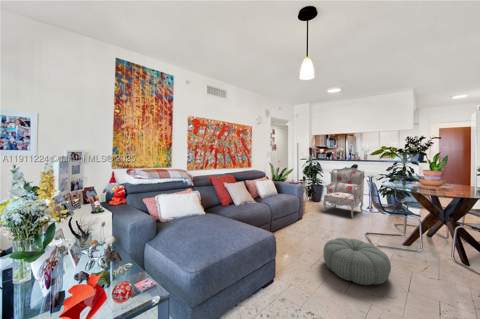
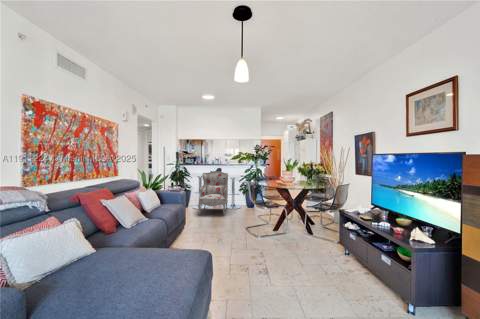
pouf: present [323,238,391,285] -> none [233,230,282,266]

